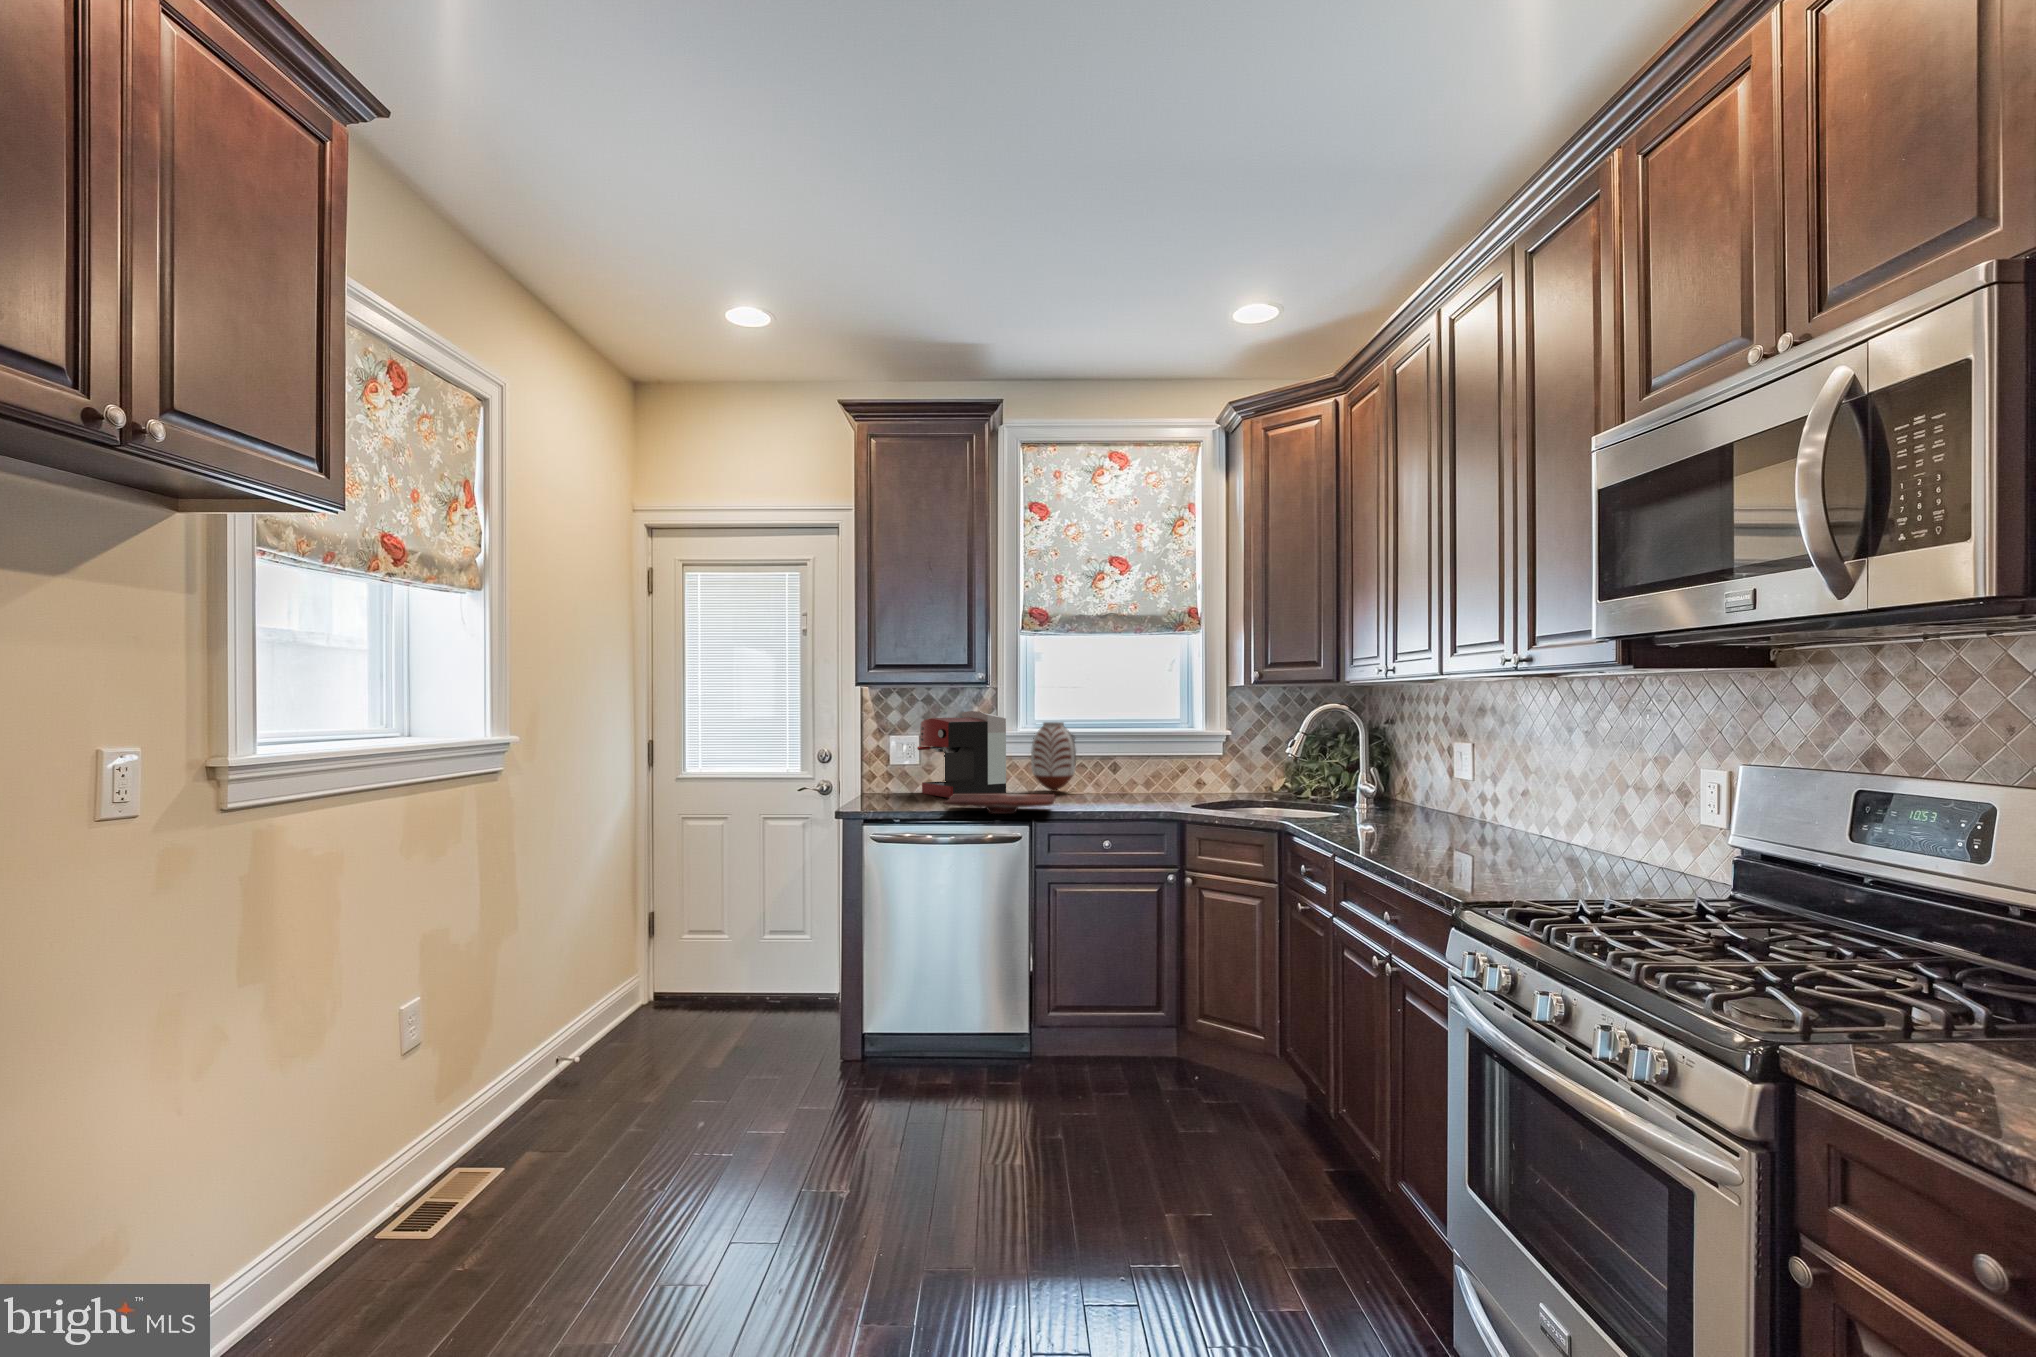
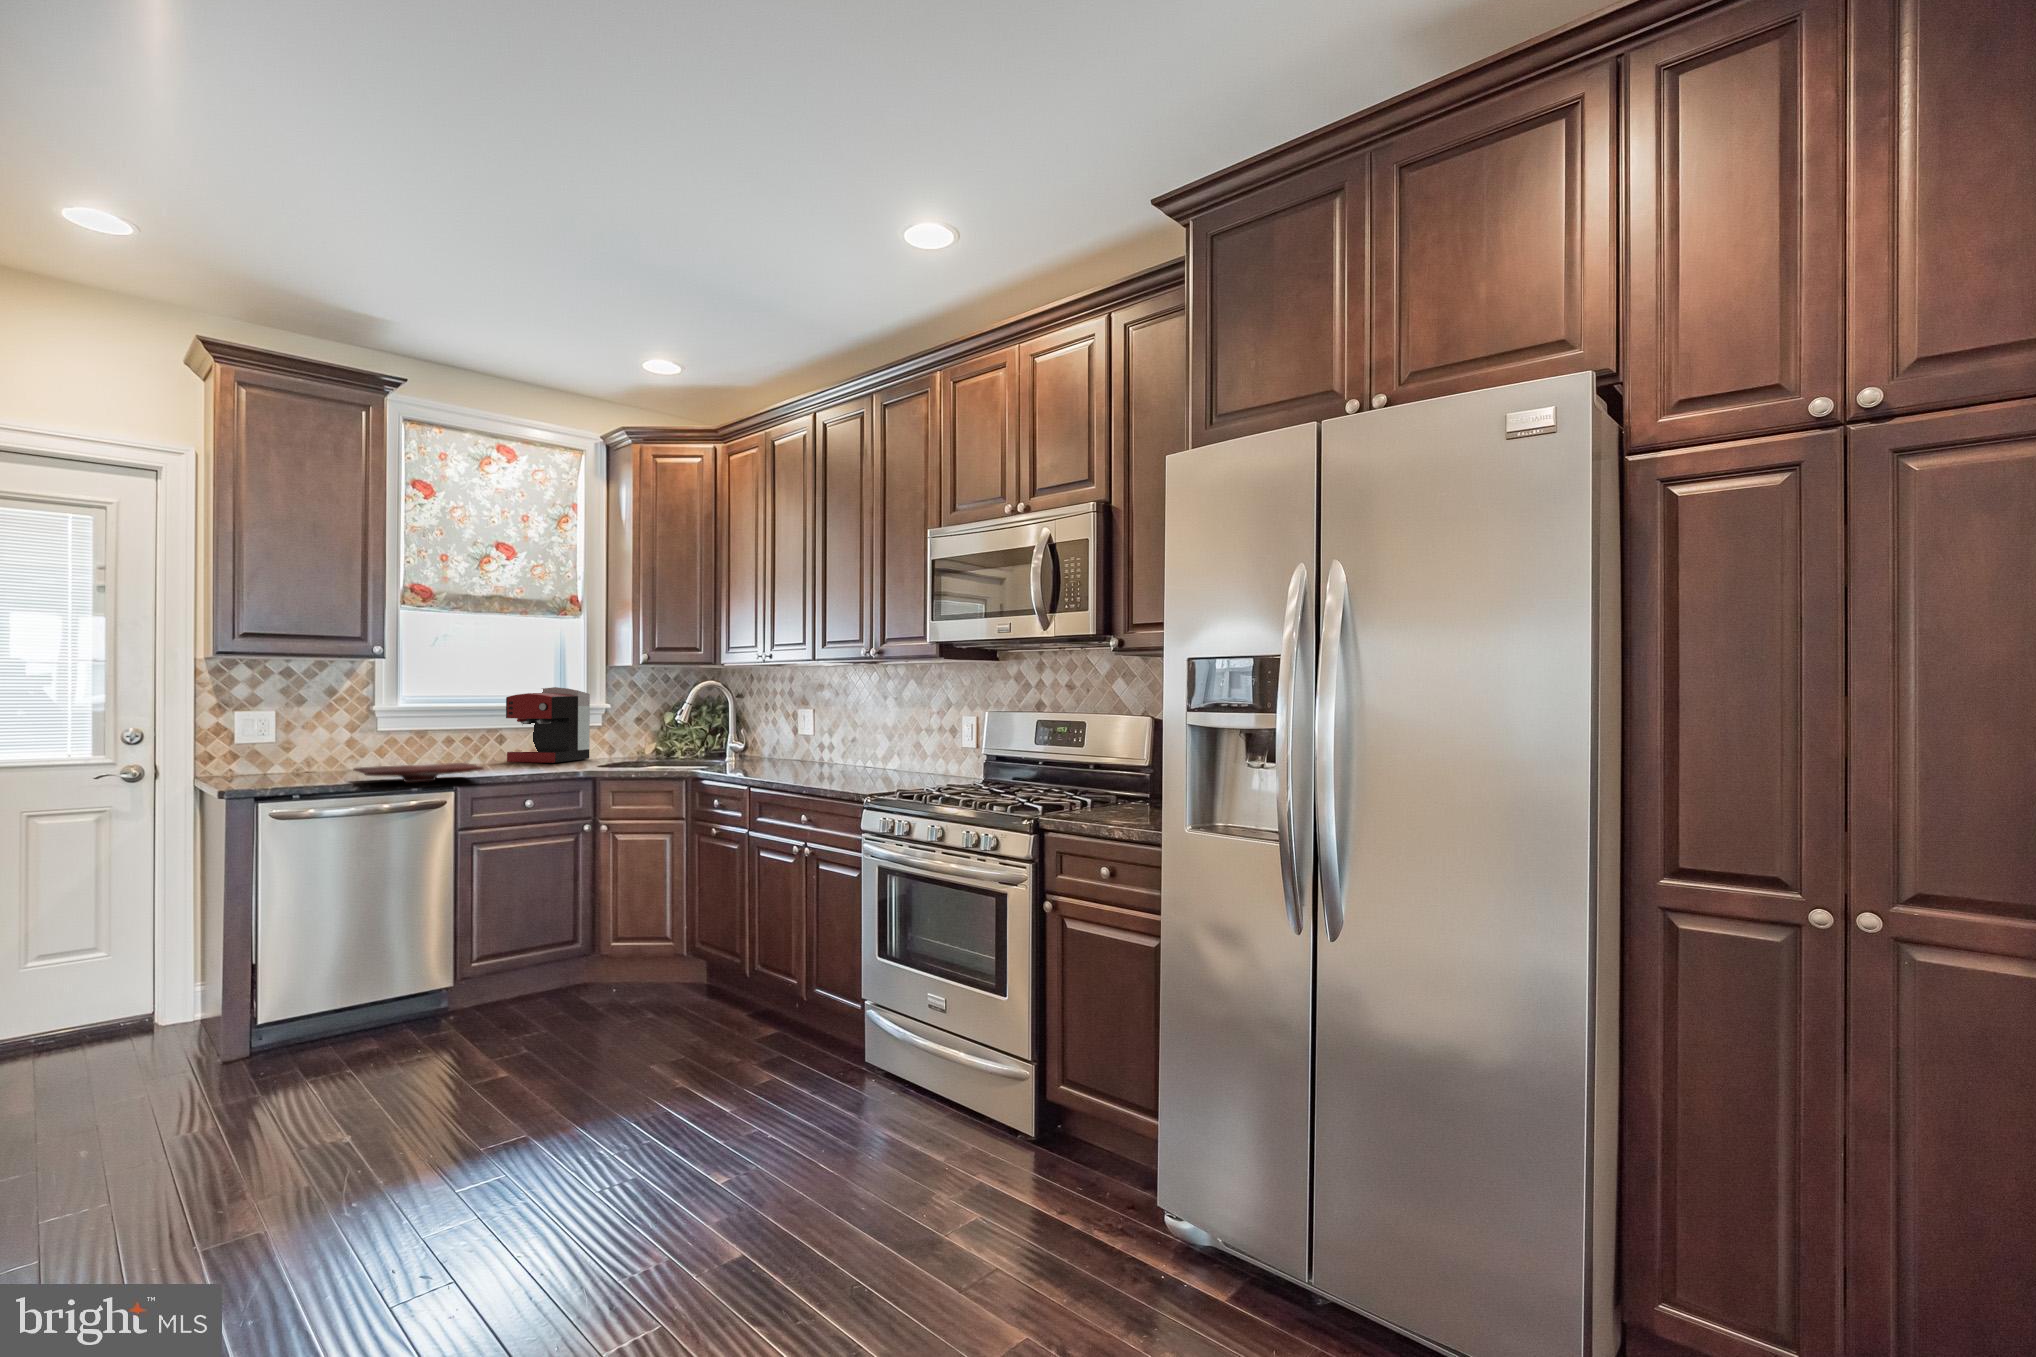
coffee maker: present [917,711,1006,798] -> present [506,687,590,763]
vase: present [1031,722,1076,792] -> none [412,697,462,765]

